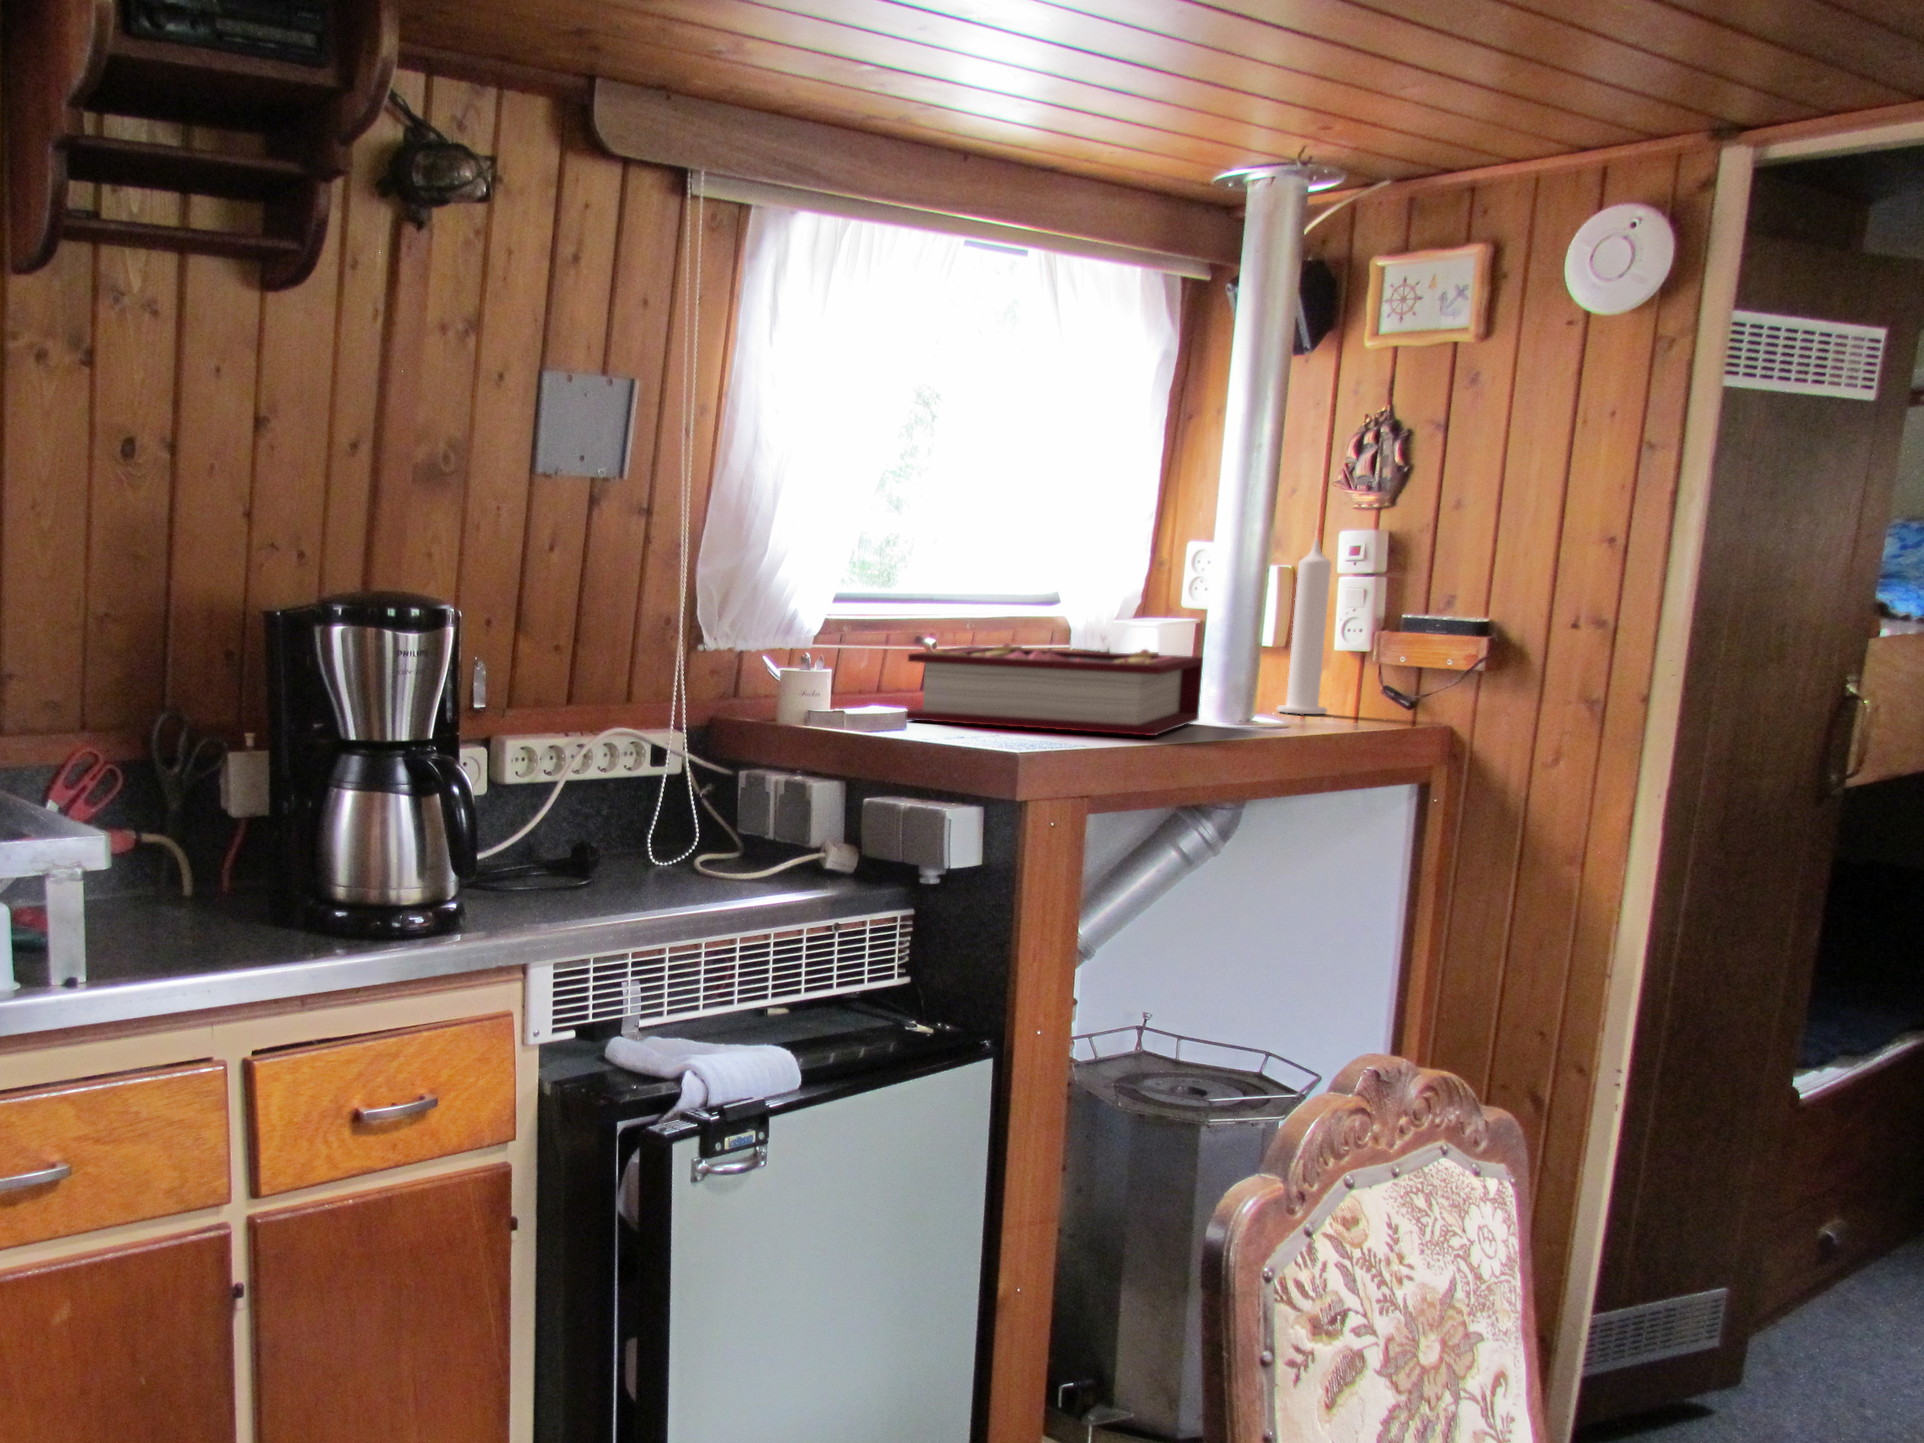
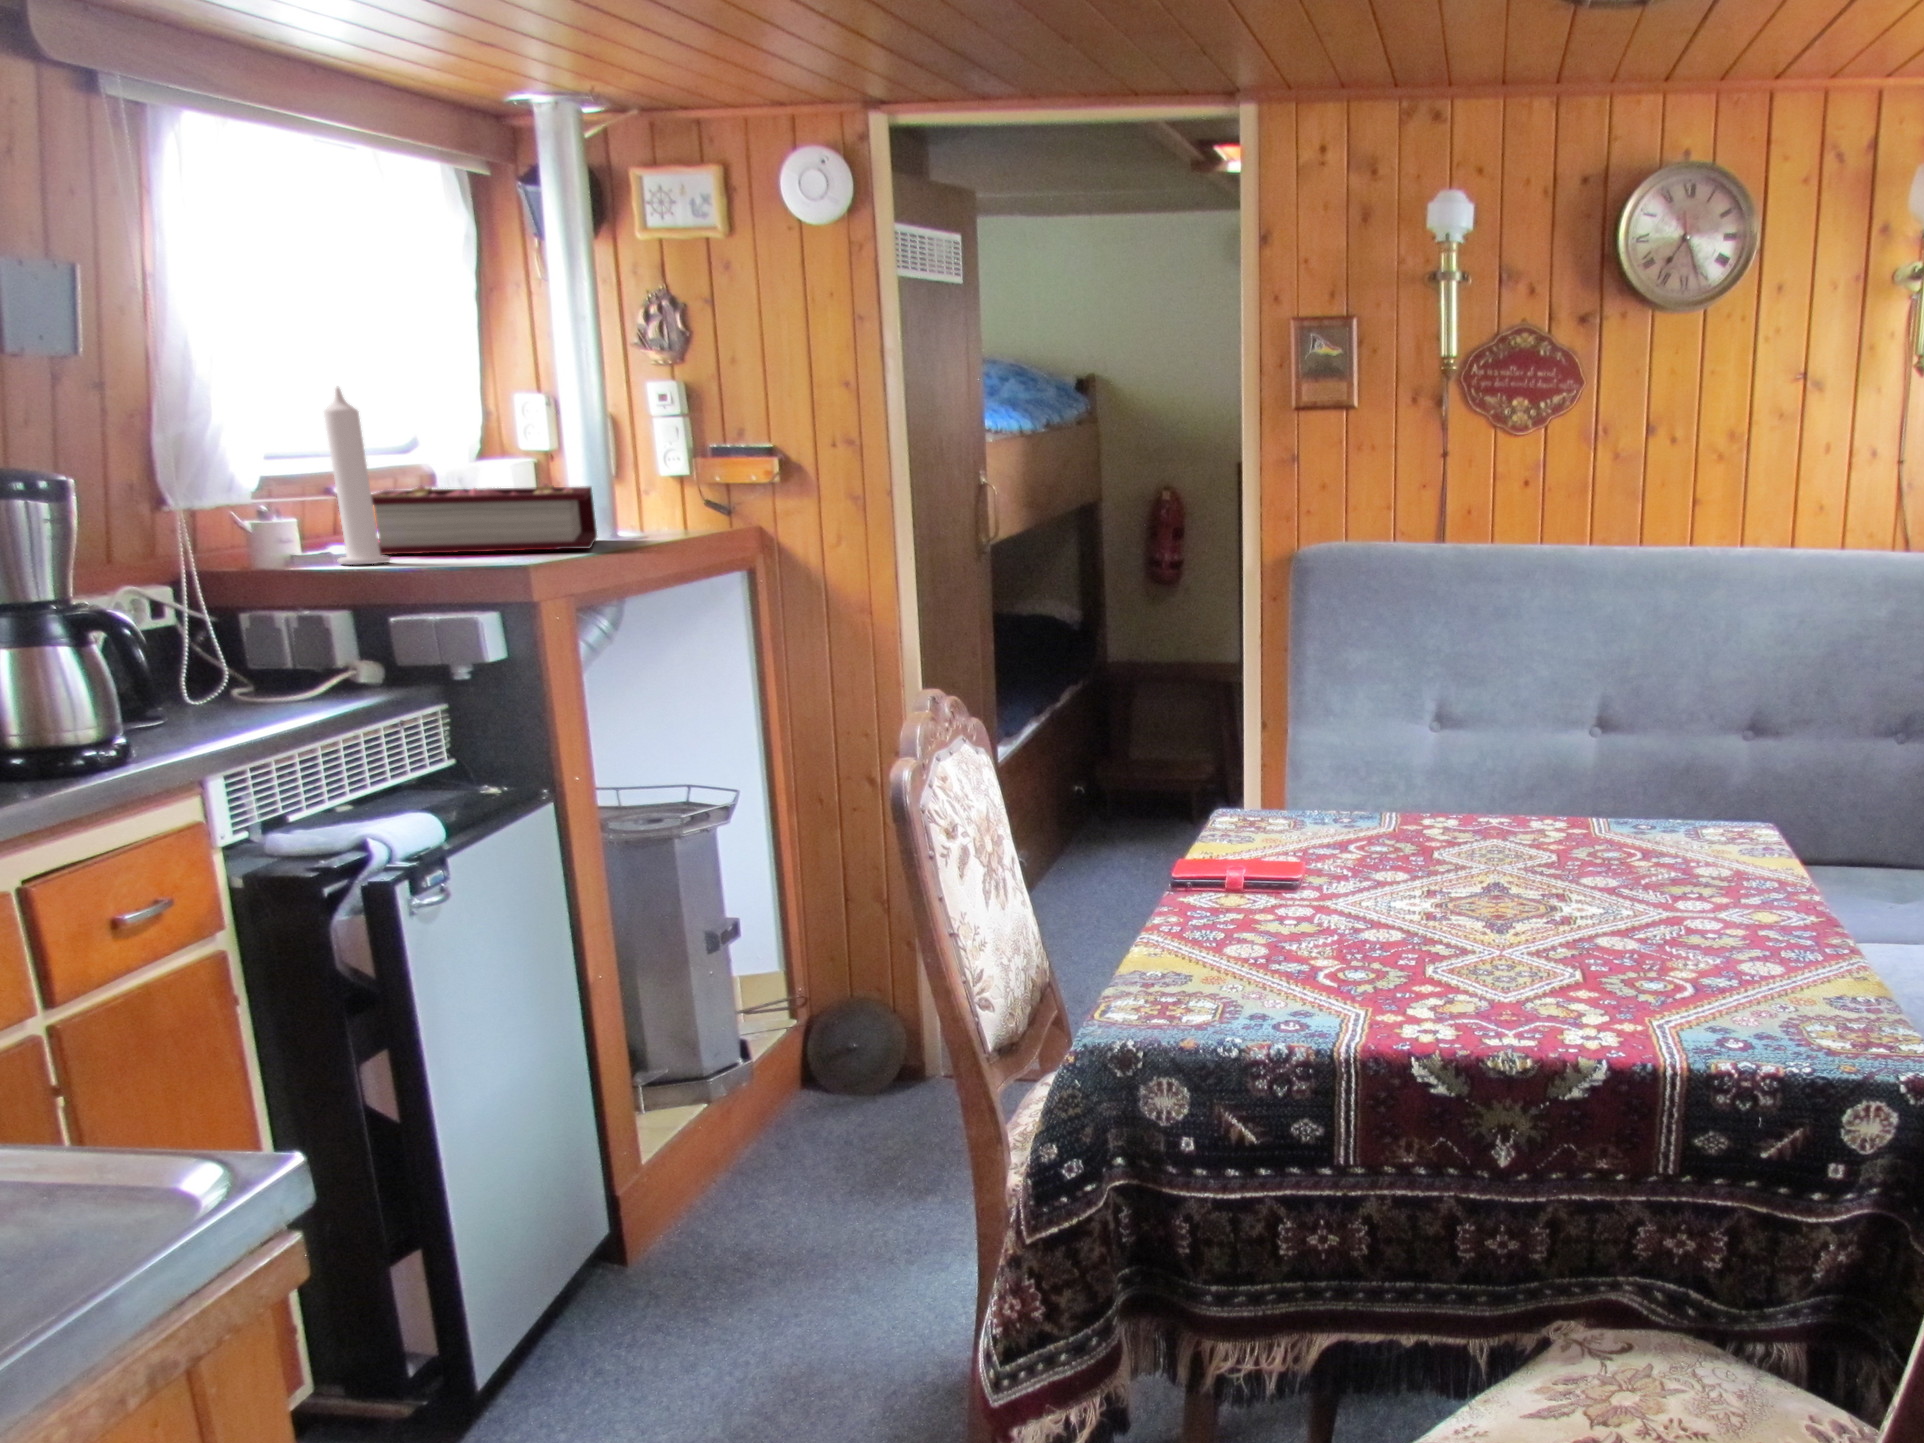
candle: present [1277,539,1331,714] -> present [324,387,390,565]

